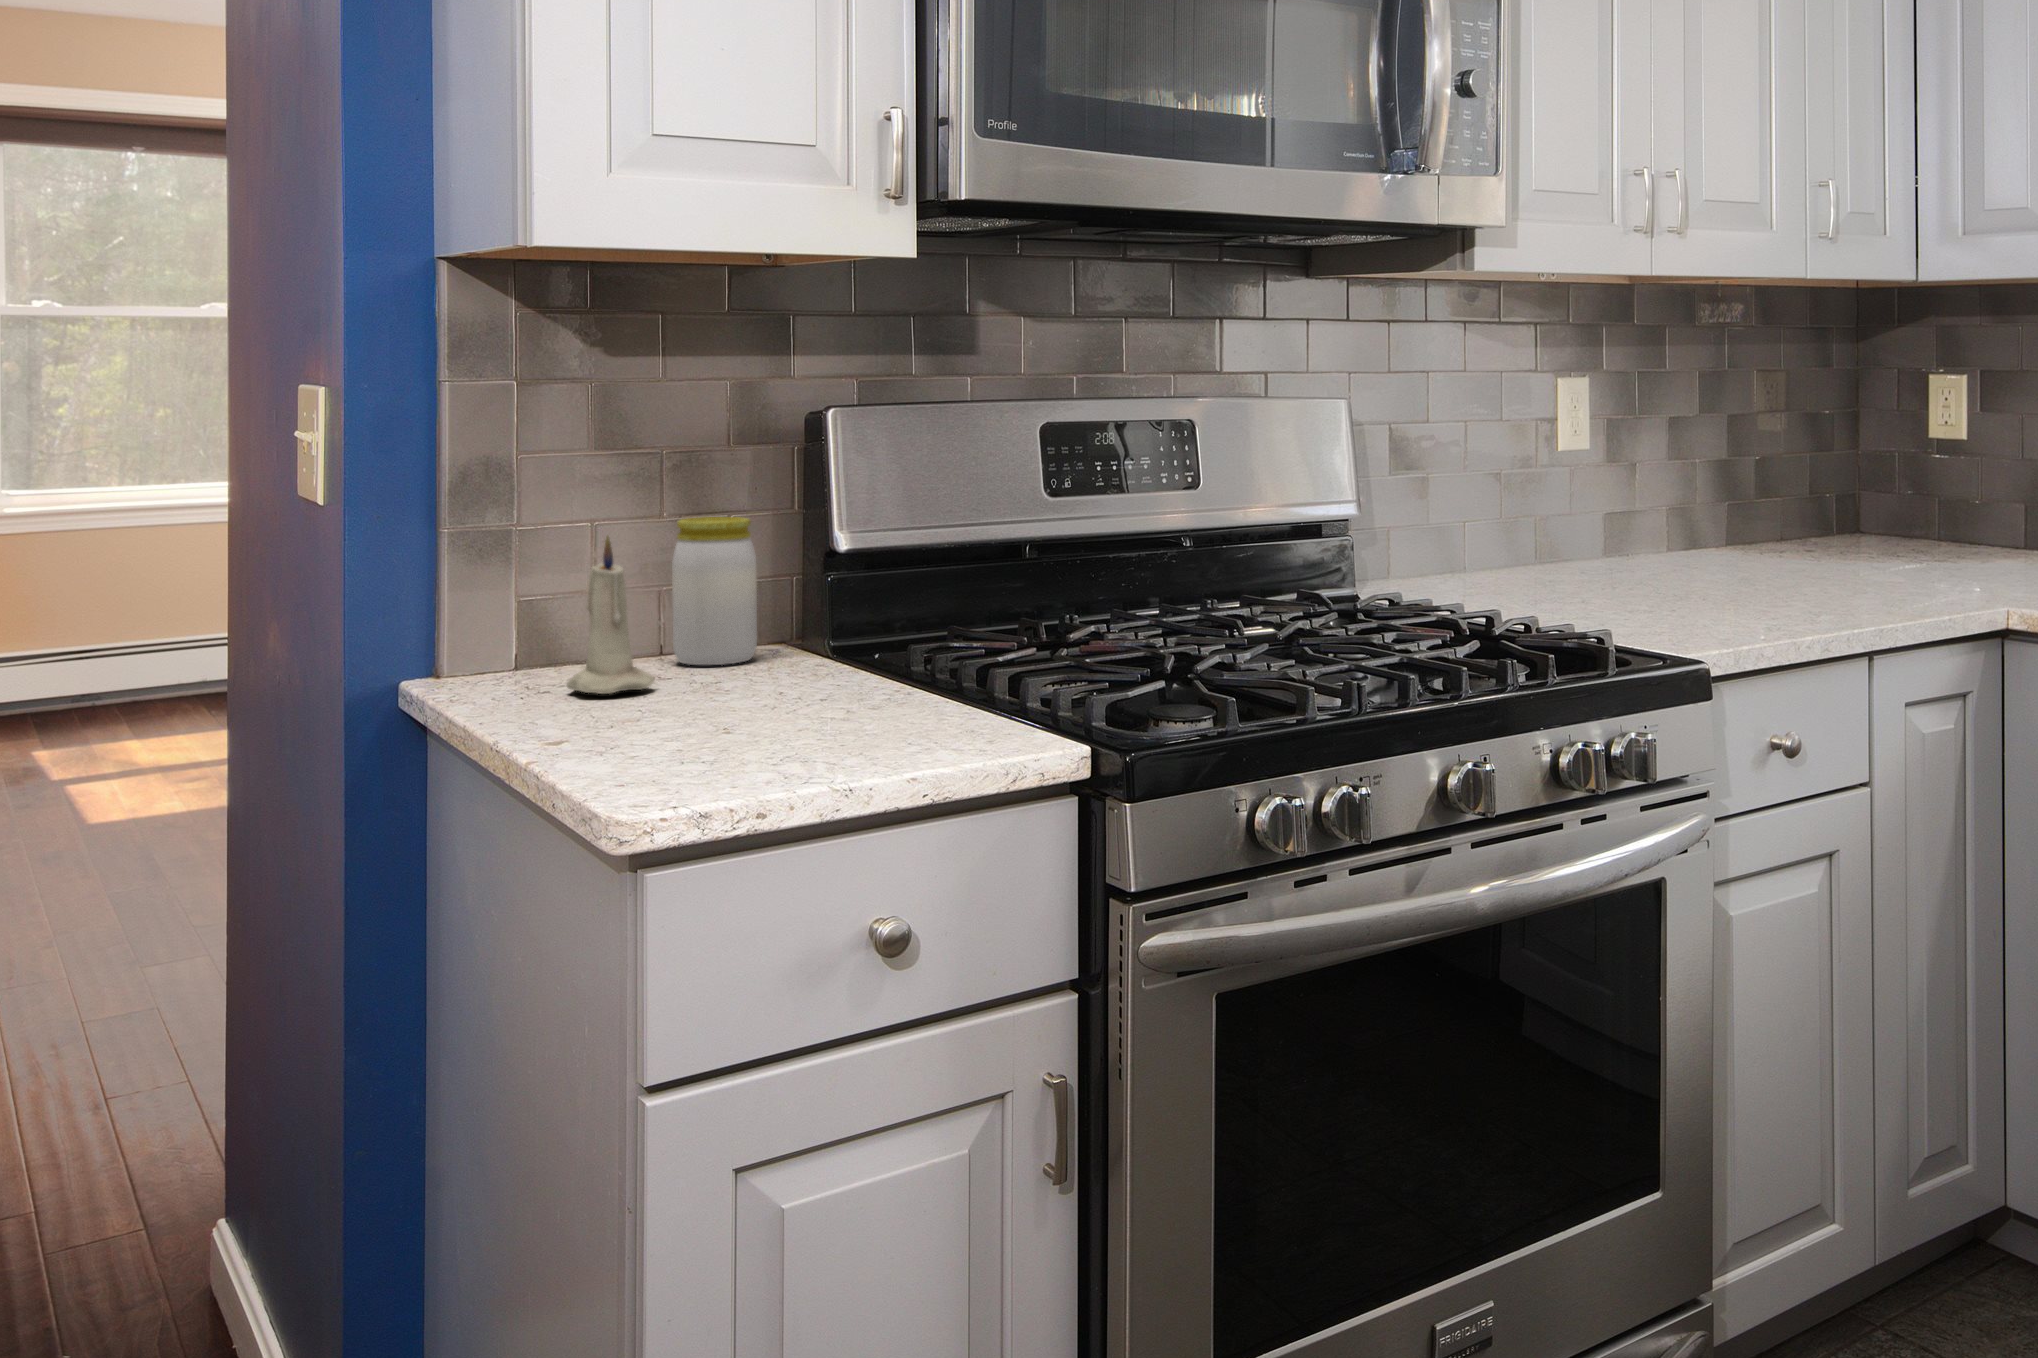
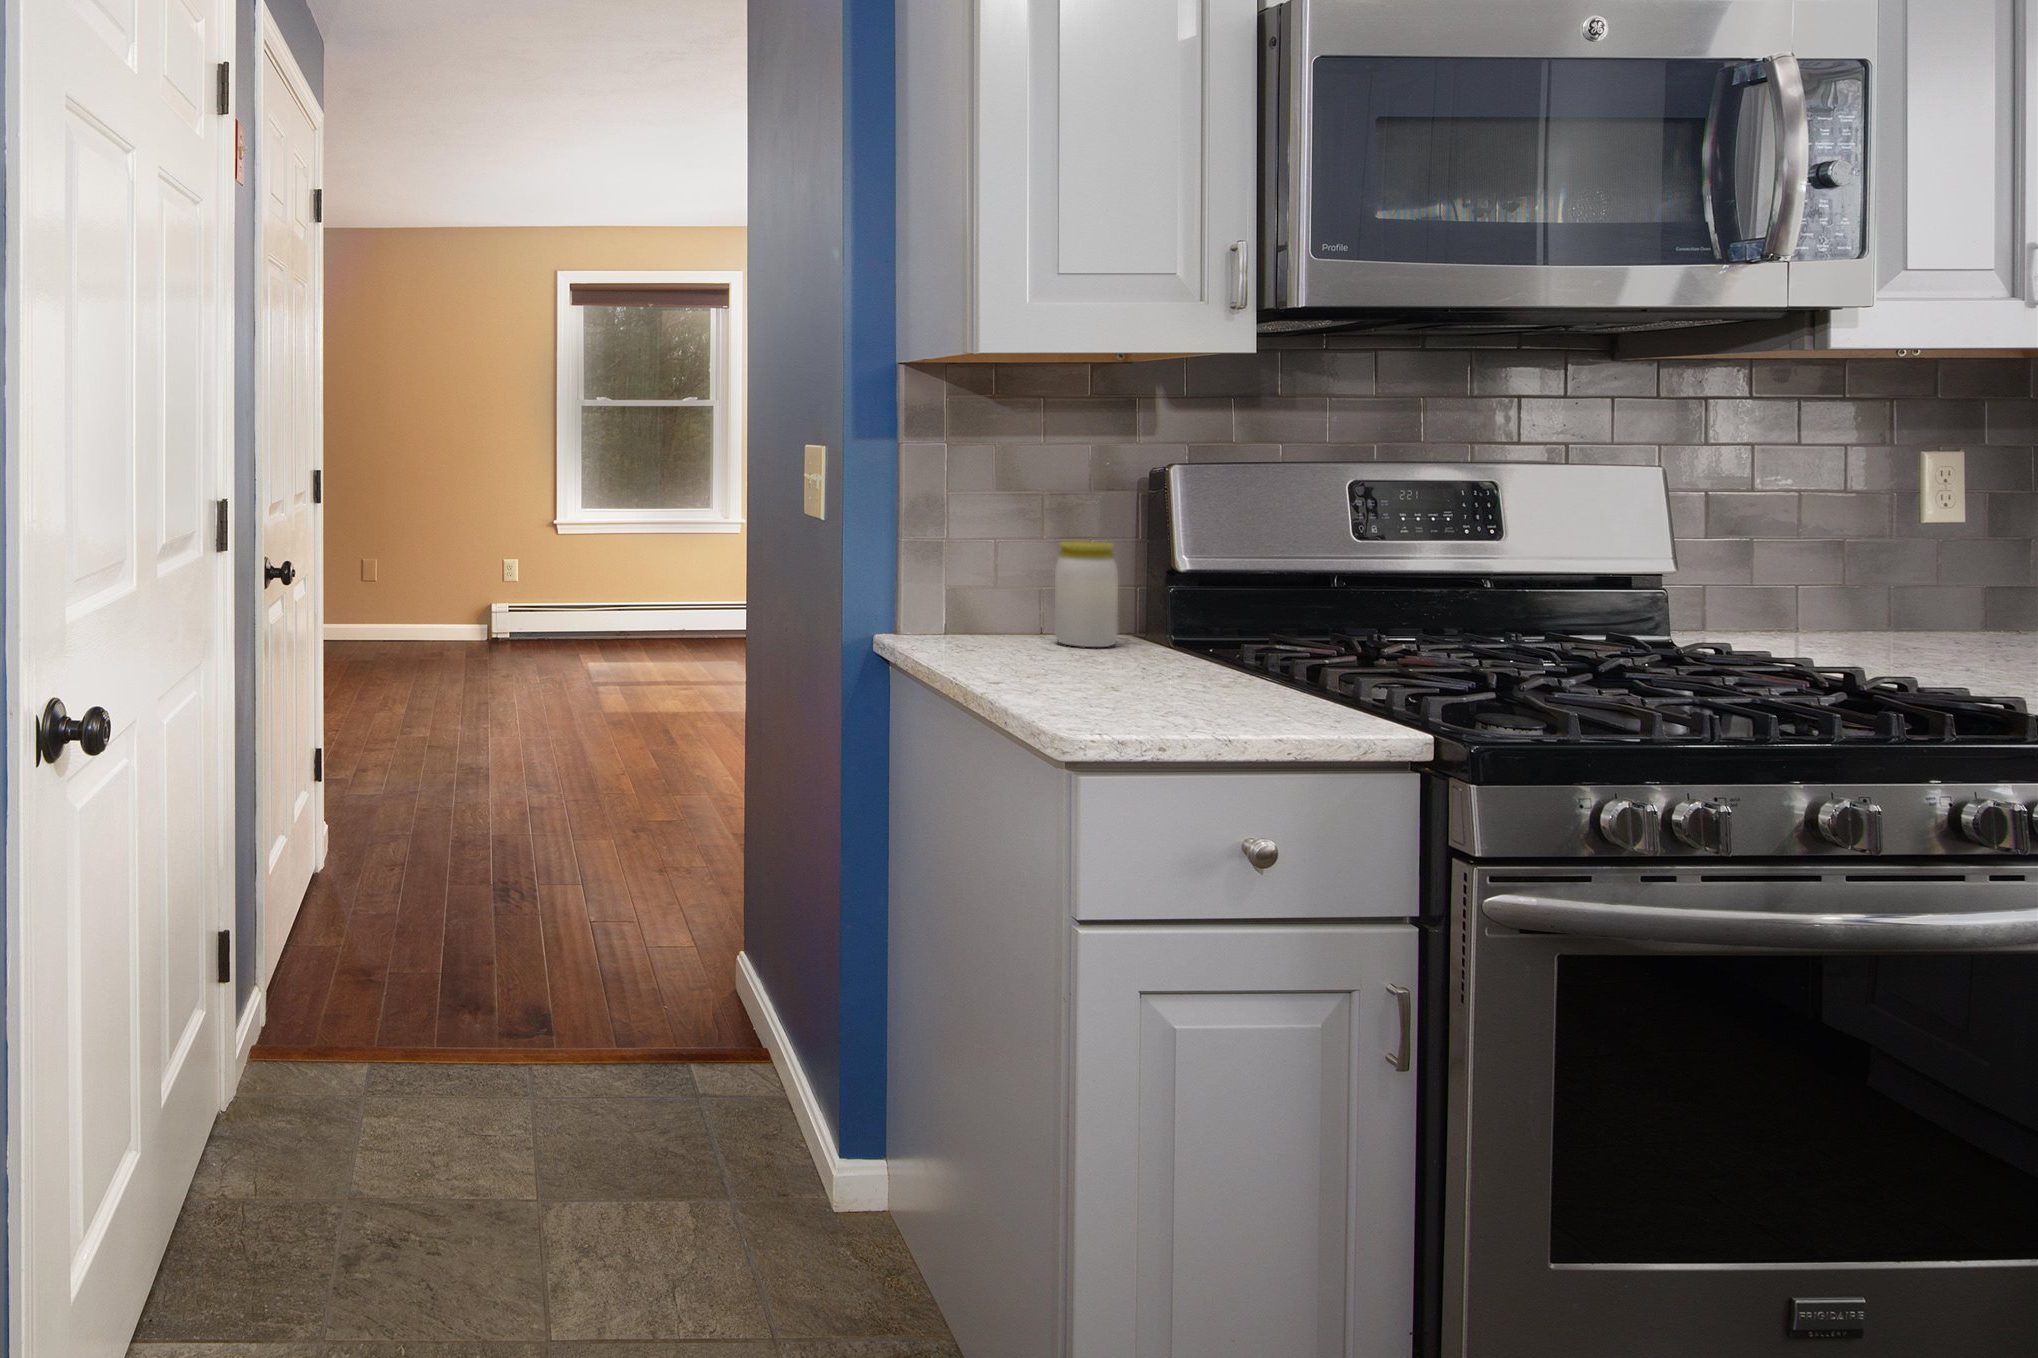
candle: present [566,536,655,694] -> none [988,550,1051,659]

